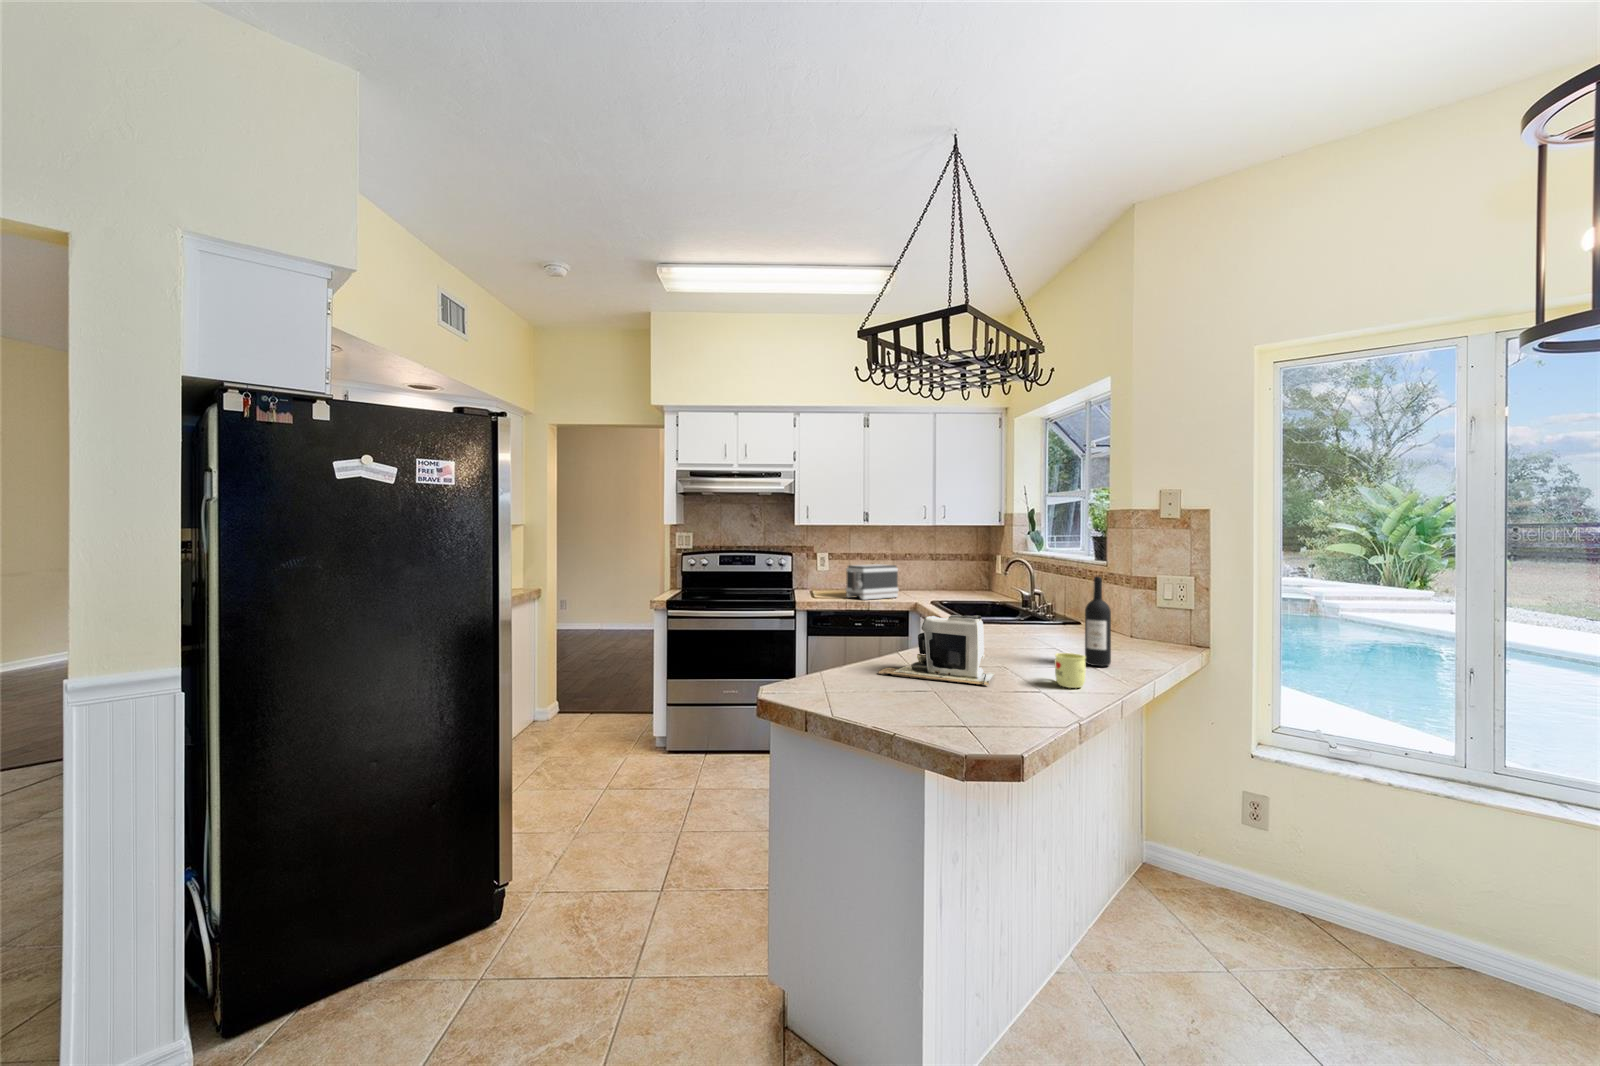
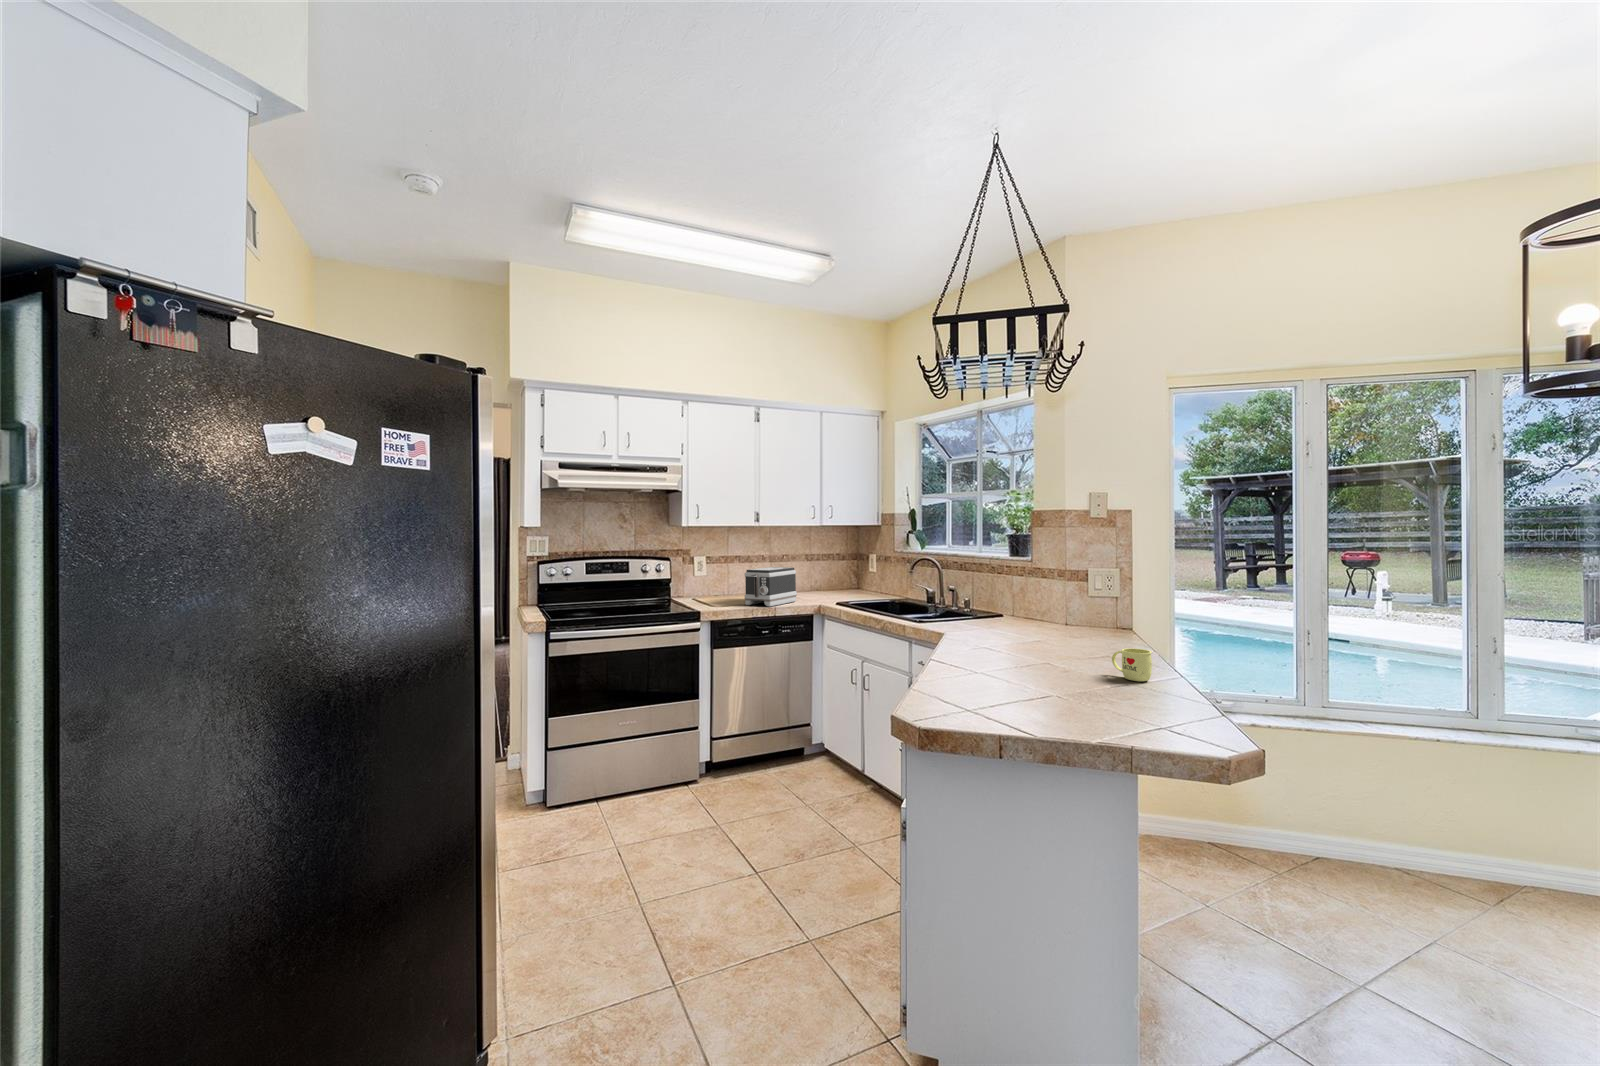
wine bottle: present [1085,576,1111,666] -> none [1095,574,1119,657]
coffee maker: present [878,615,994,685] -> none [961,619,1087,690]

